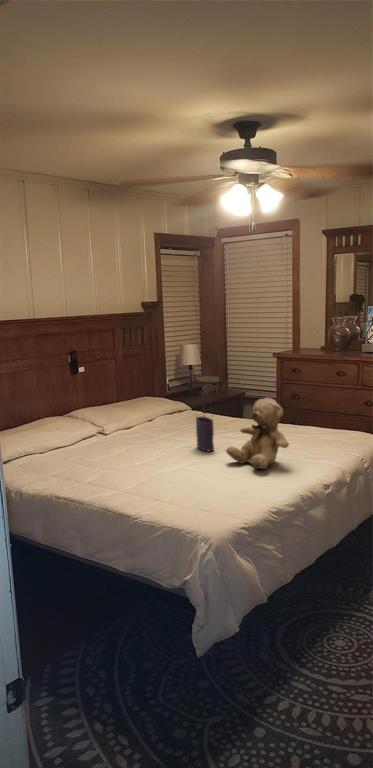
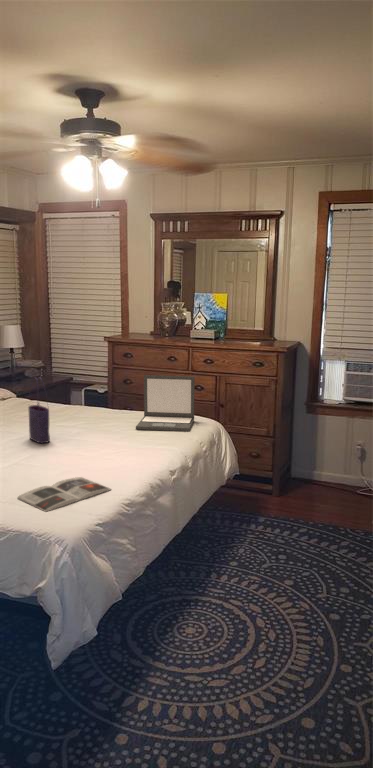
laptop: none [296,390,357,446] -> present [136,375,195,431]
teddy bear: present [226,398,289,470] -> none [66,383,134,461]
magazine: none [176,484,261,513] -> present [18,477,111,512]

